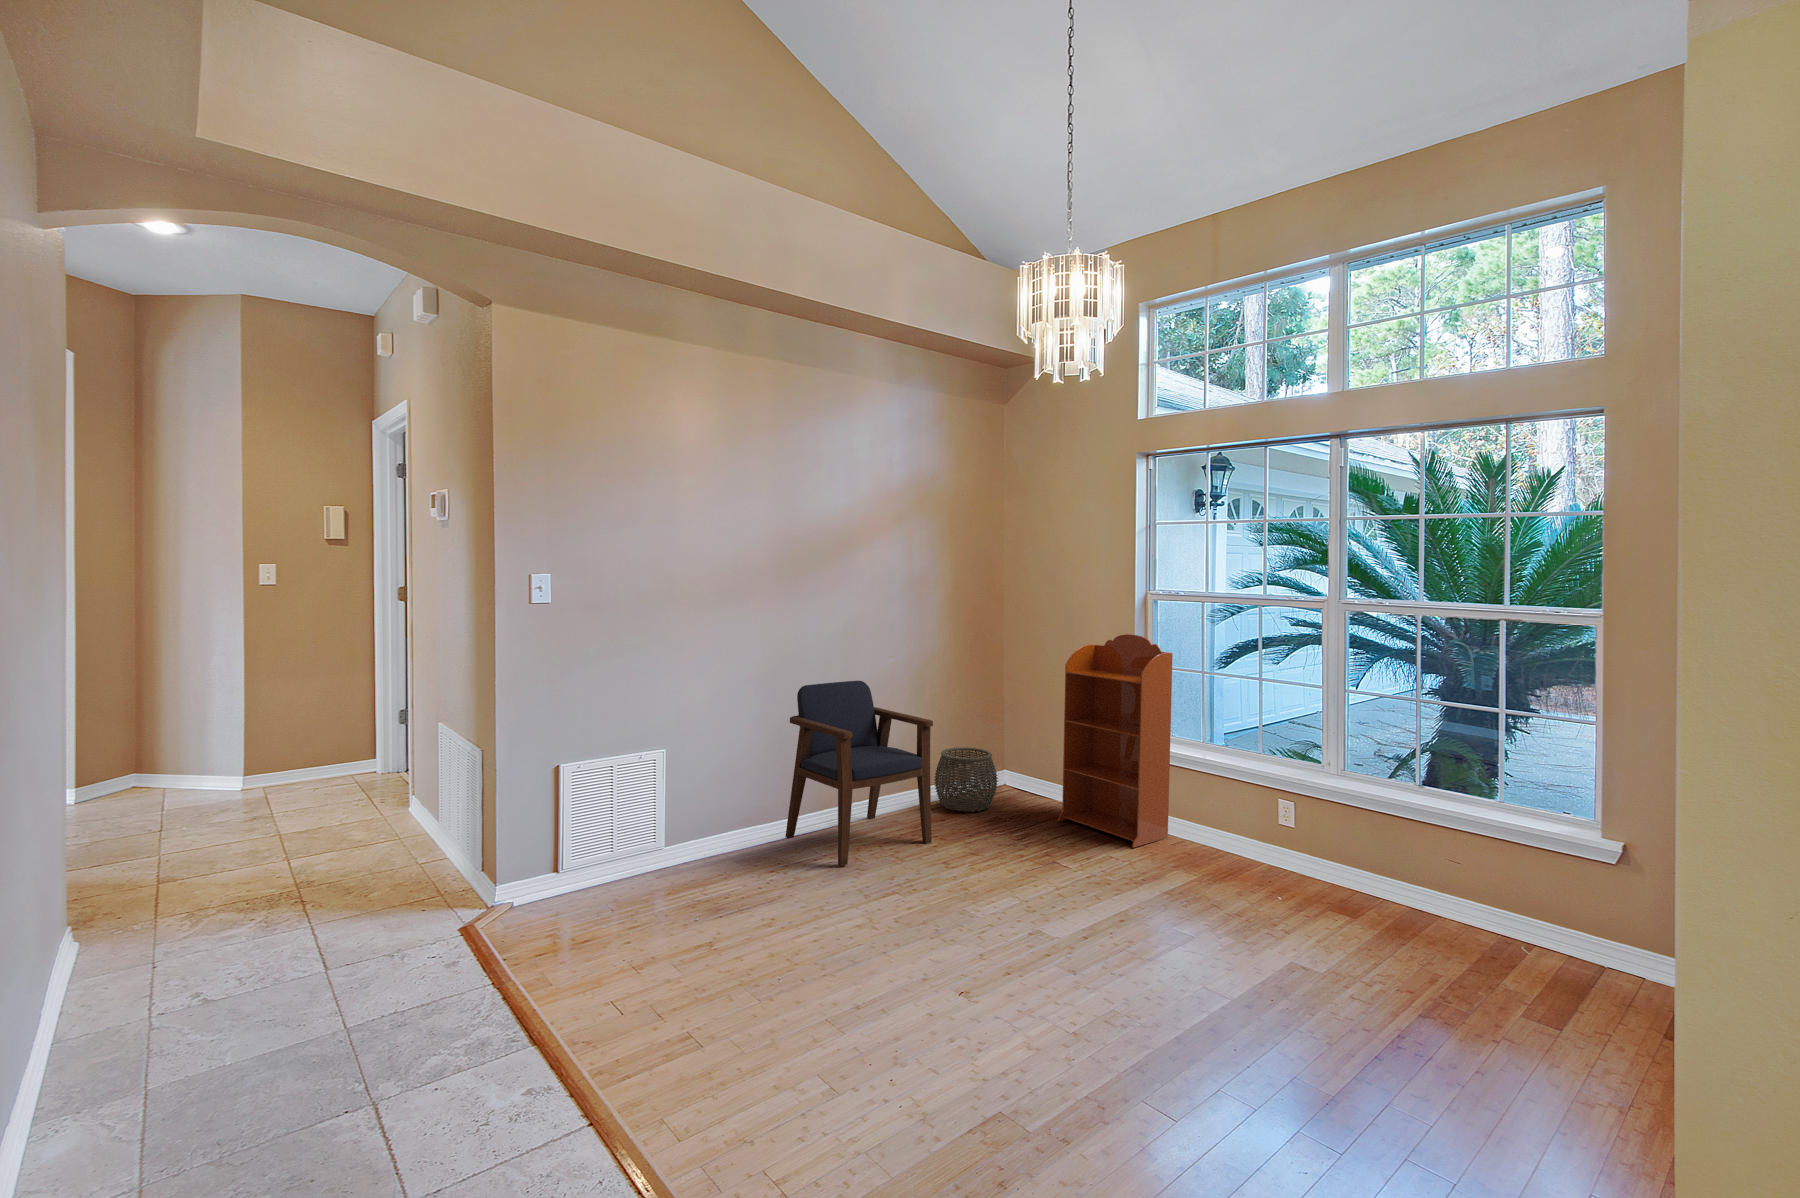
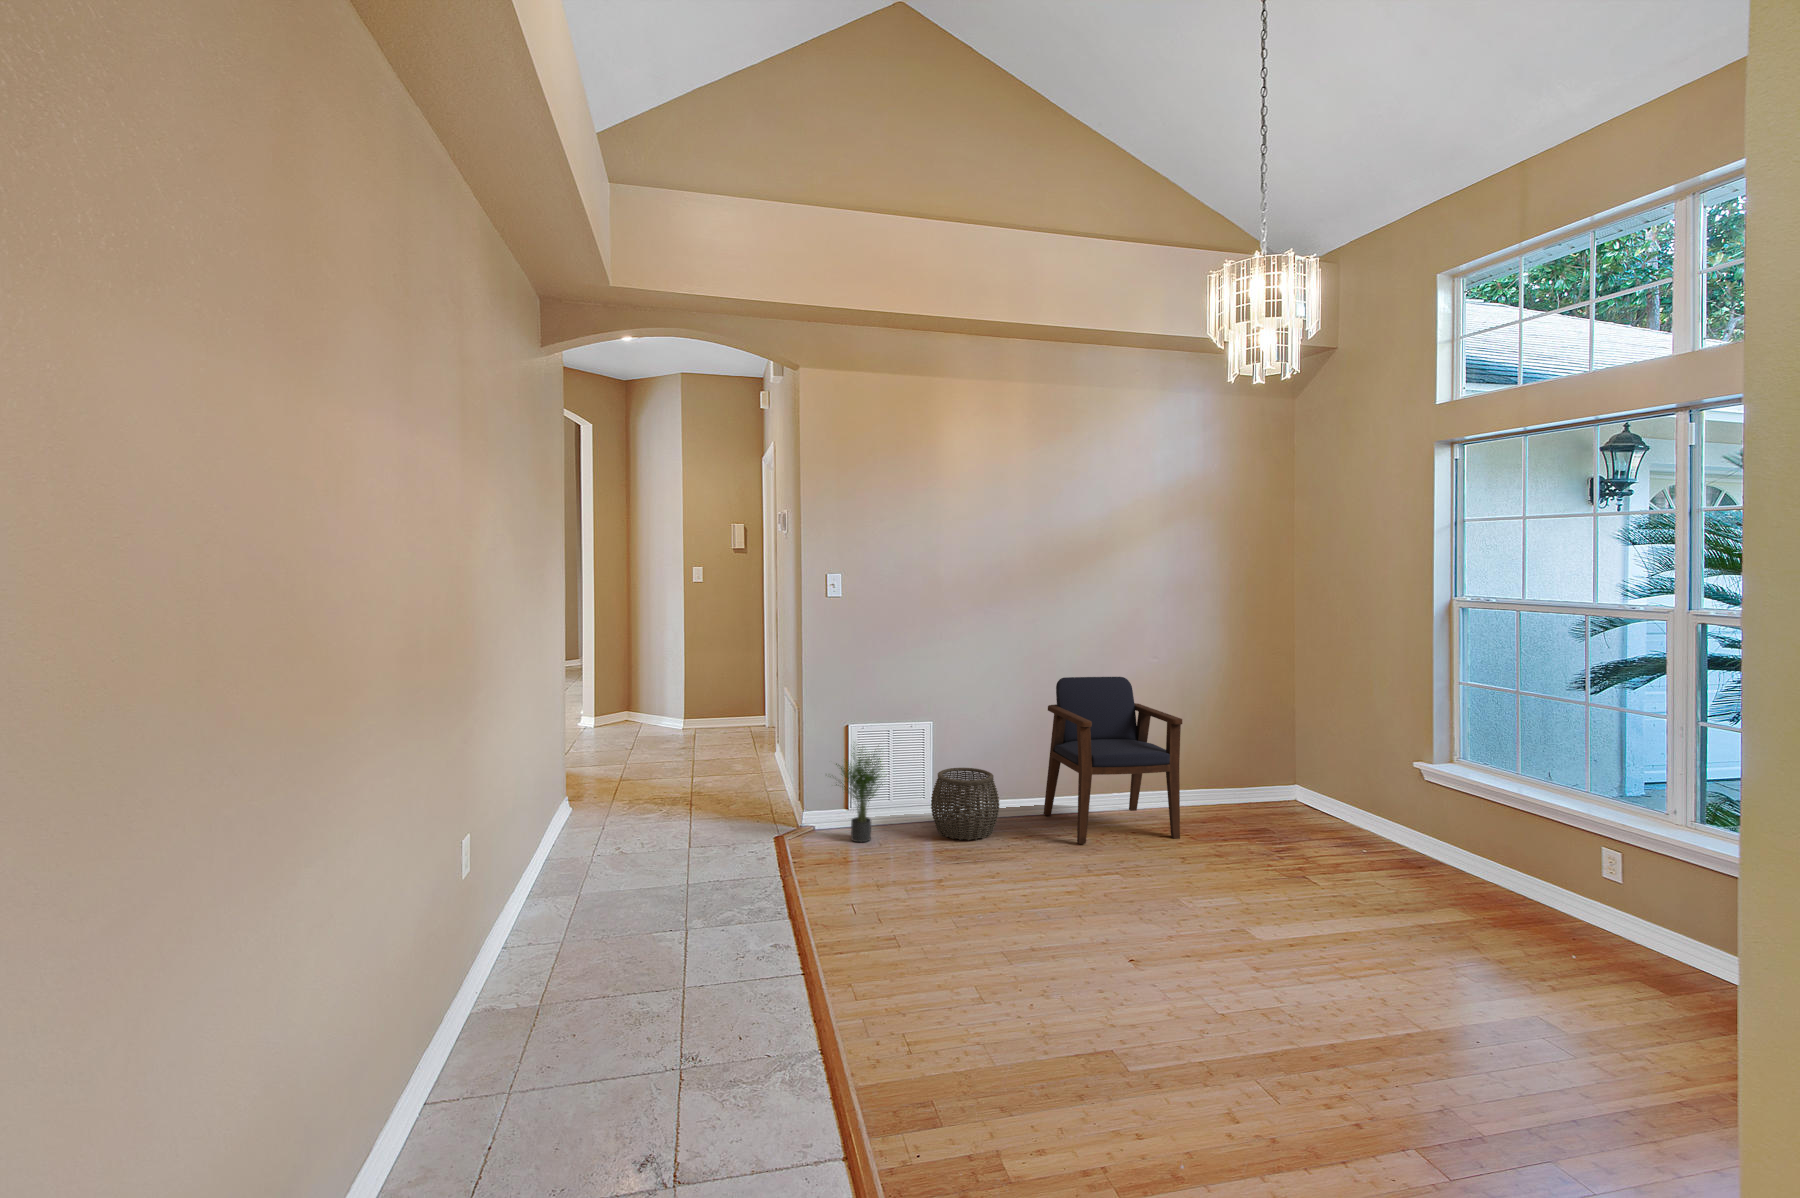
bookcase: present [1058,634,1173,848] -> none [1334,643,1472,877]
woven basket: present [935,747,998,812] -> present [931,768,999,840]
potted plant: none [527,779,627,911] -> present [836,747,882,842]

